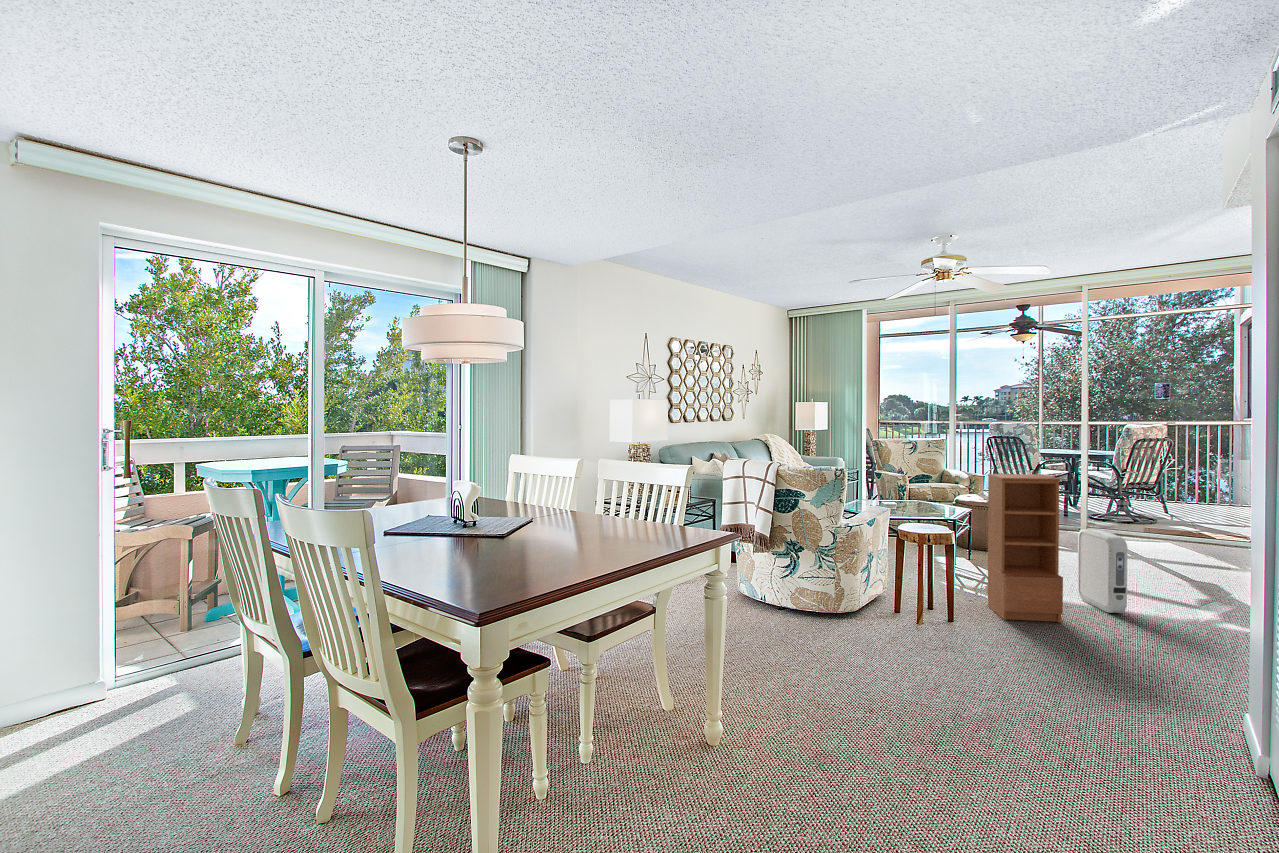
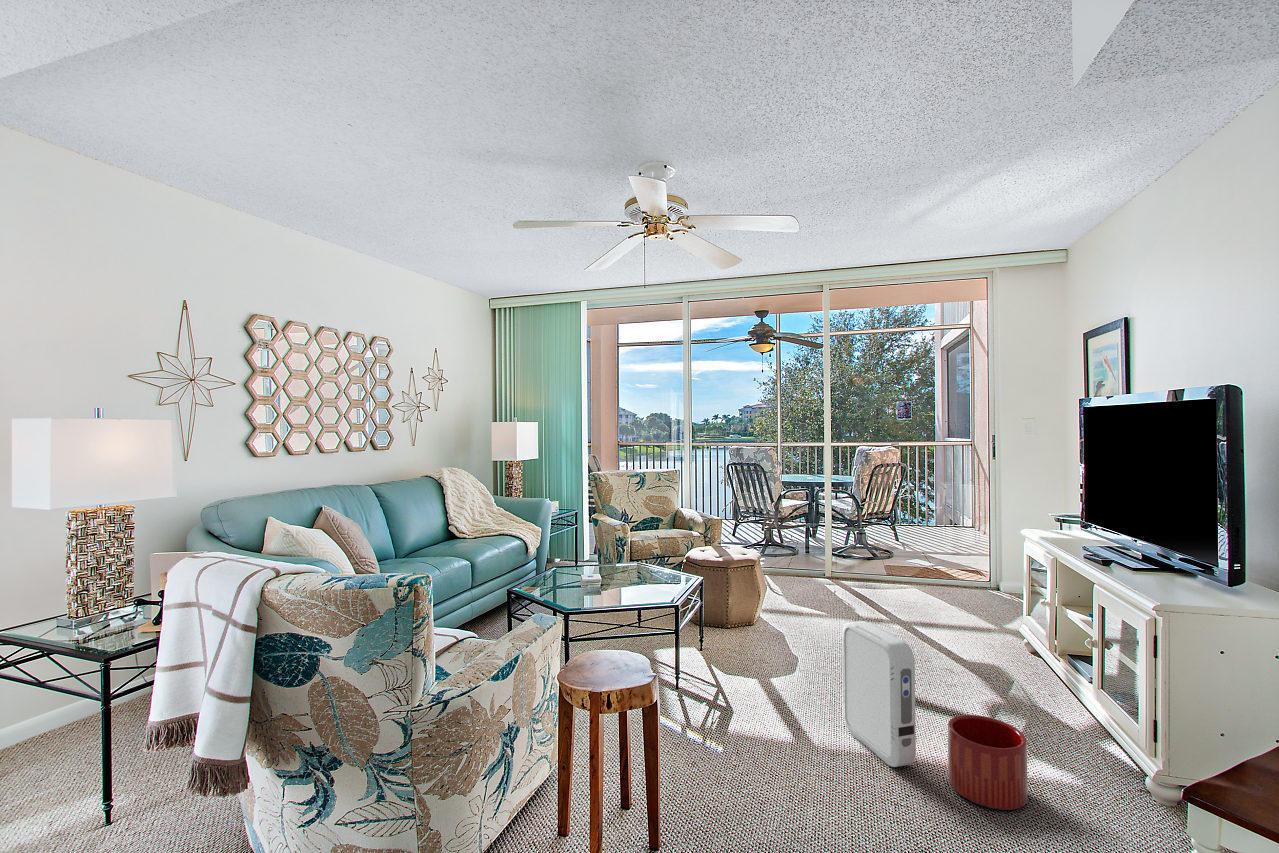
bookcase: present [988,474,1063,623] -> none [715,548,834,831]
planter: none [1149,584,1205,633] -> present [948,715,1028,810]

